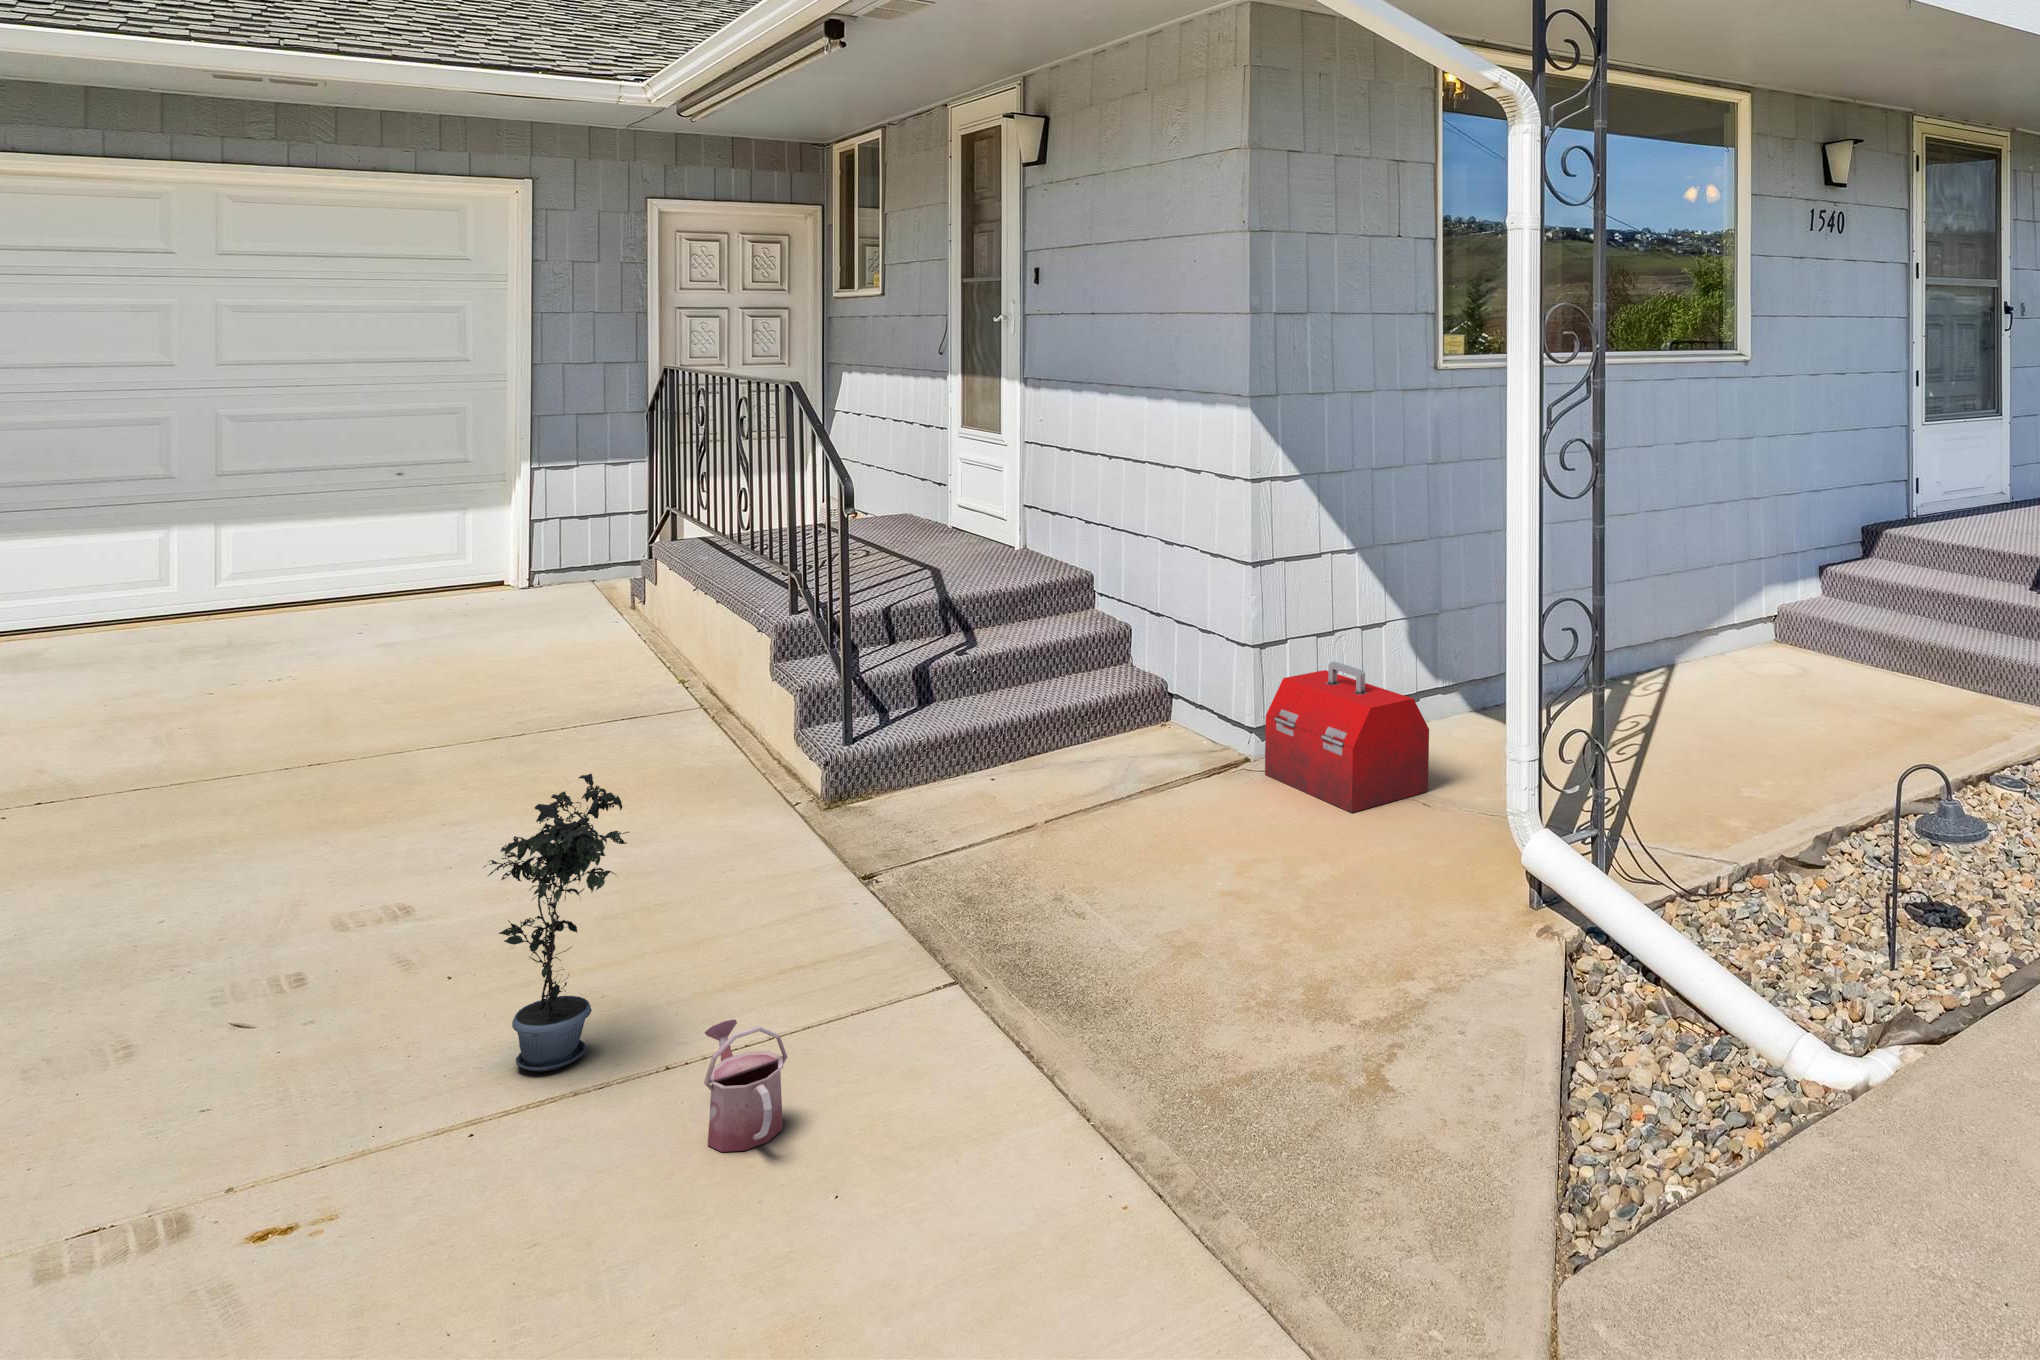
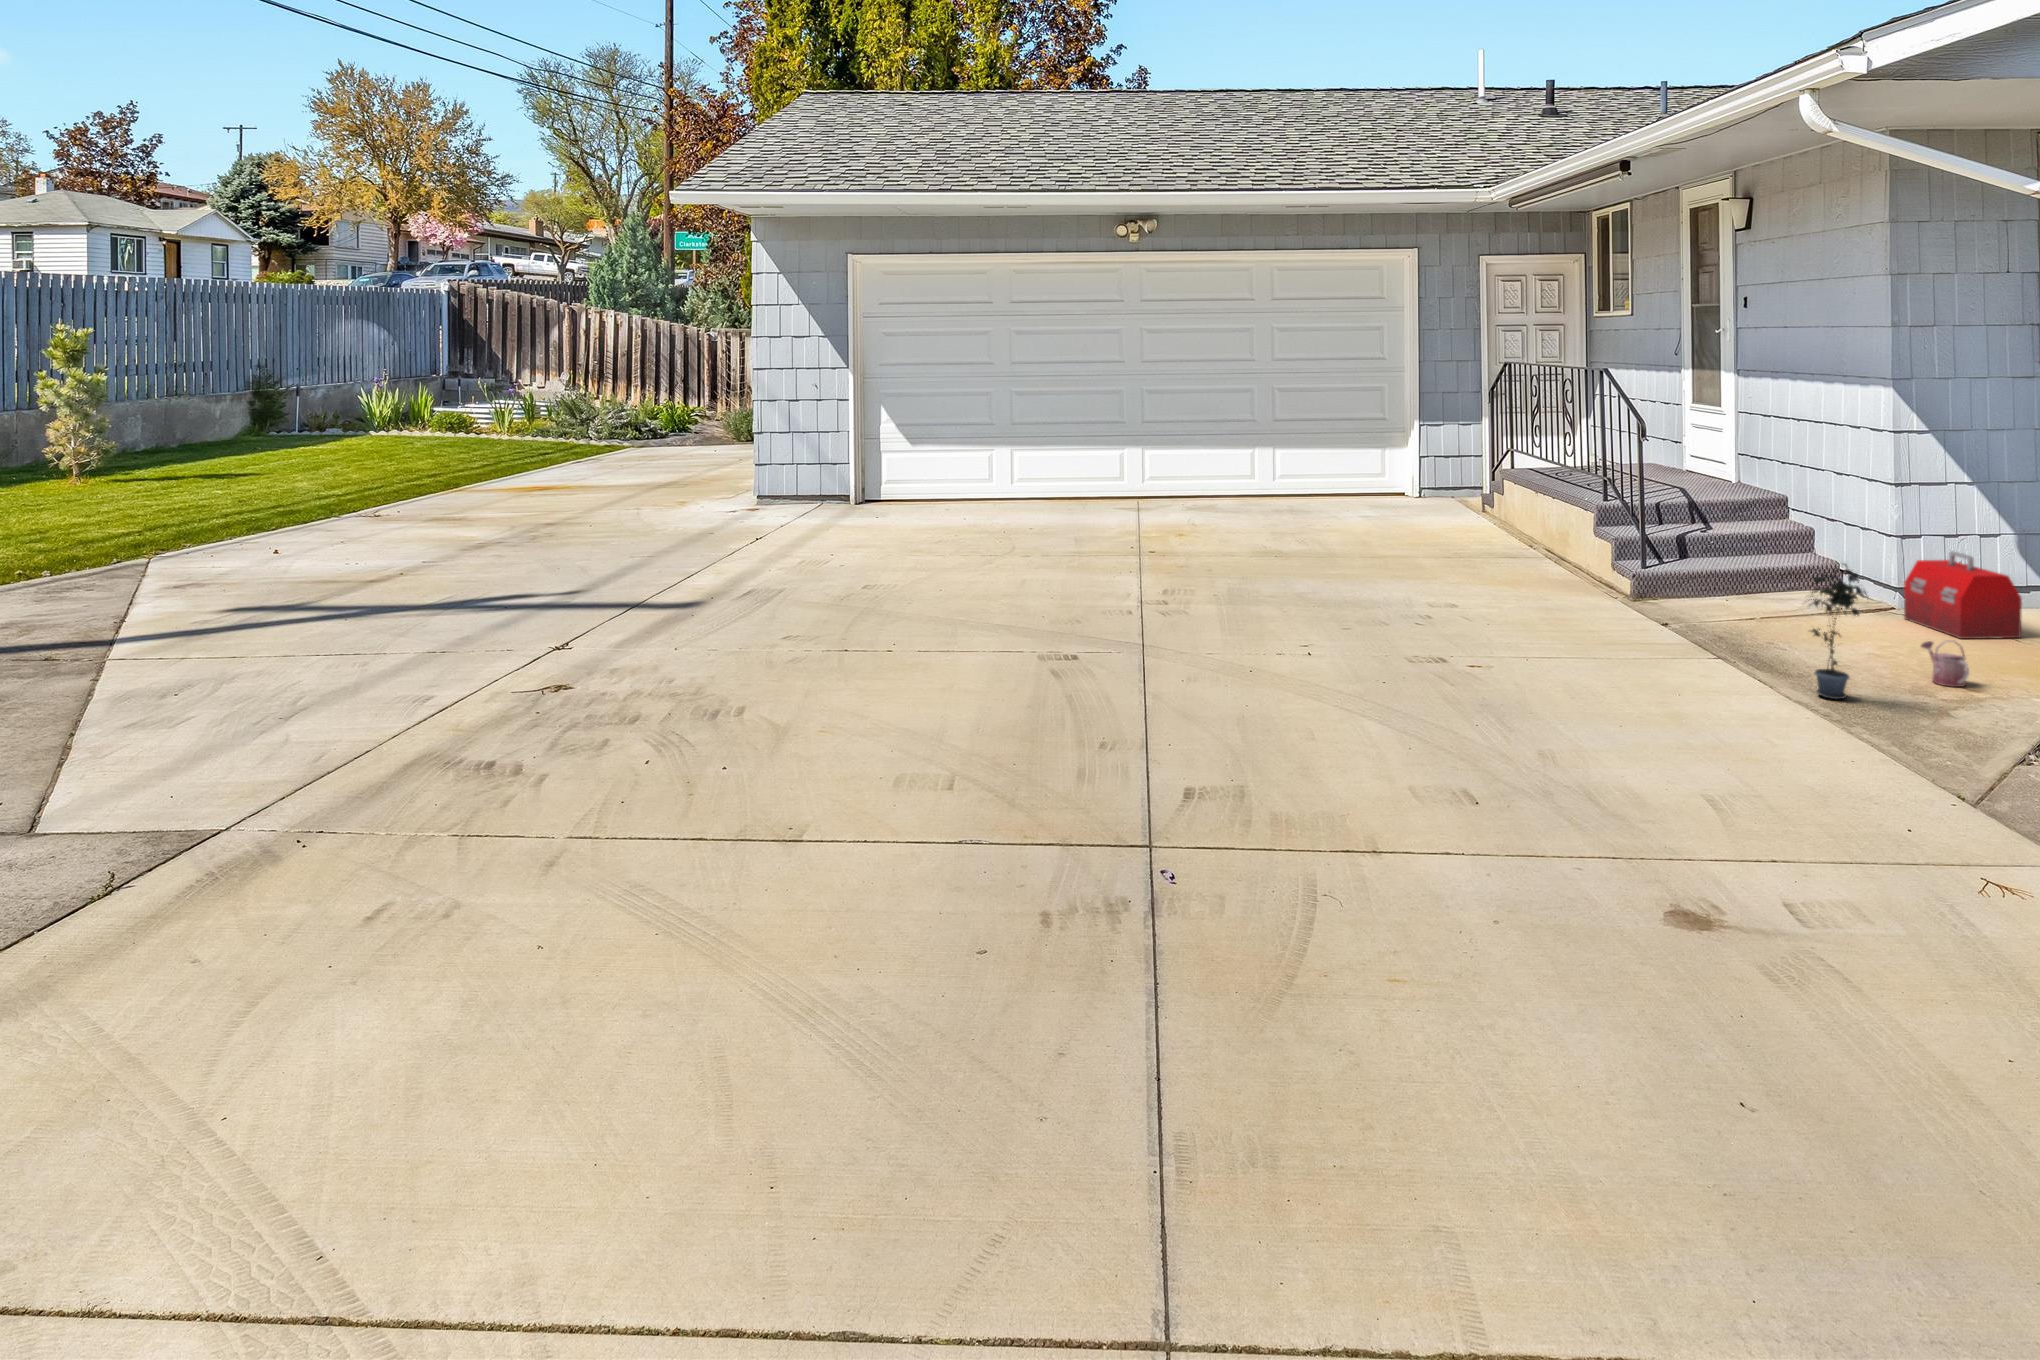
potted plant: present [483,774,629,1071] -> present [1806,564,1868,699]
watering can: present [704,1019,787,1152] -> present [1921,640,1969,687]

